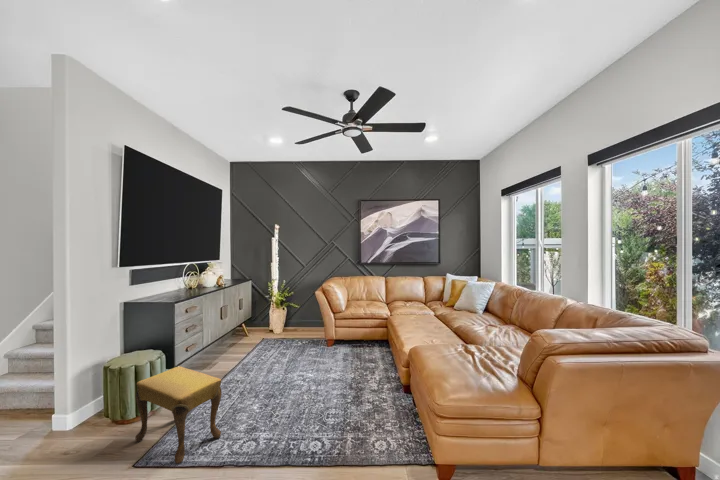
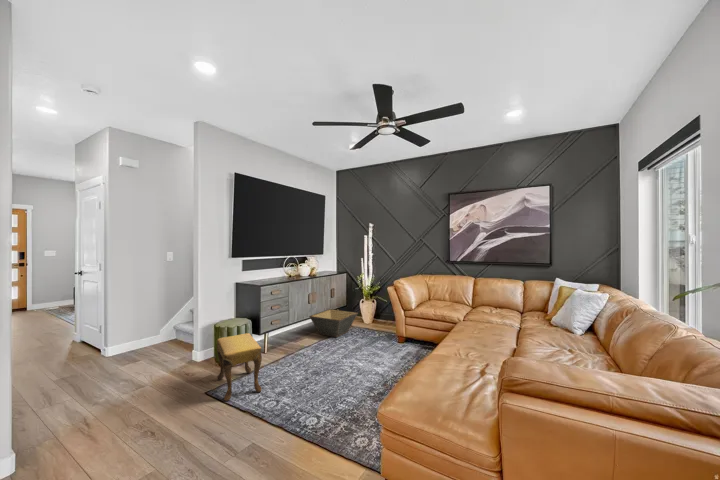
basket: none [221,323,276,354] -> present [309,309,358,337]

